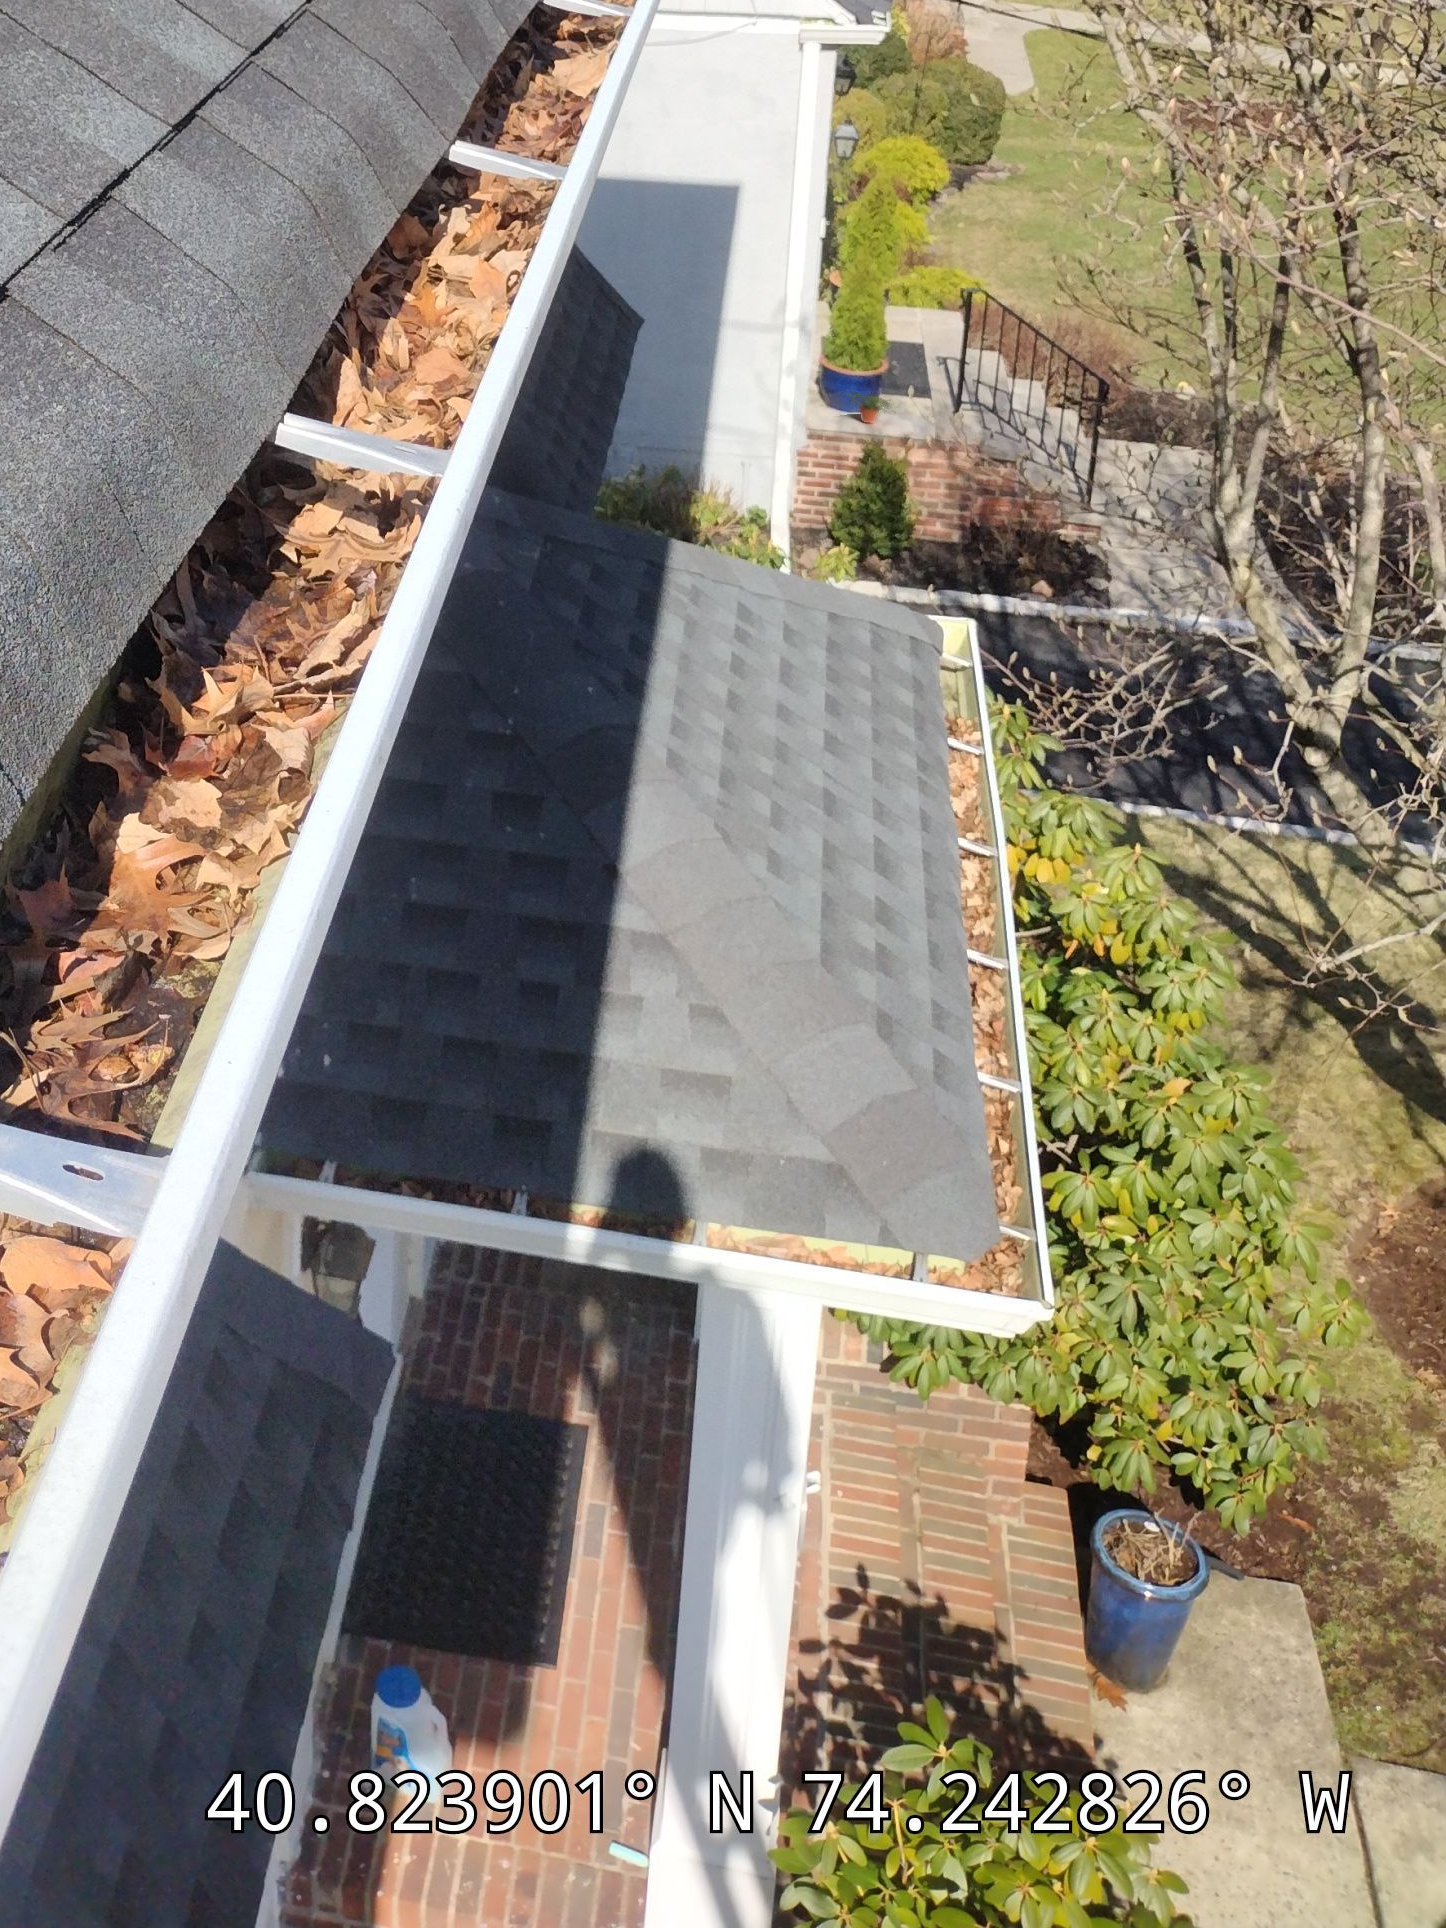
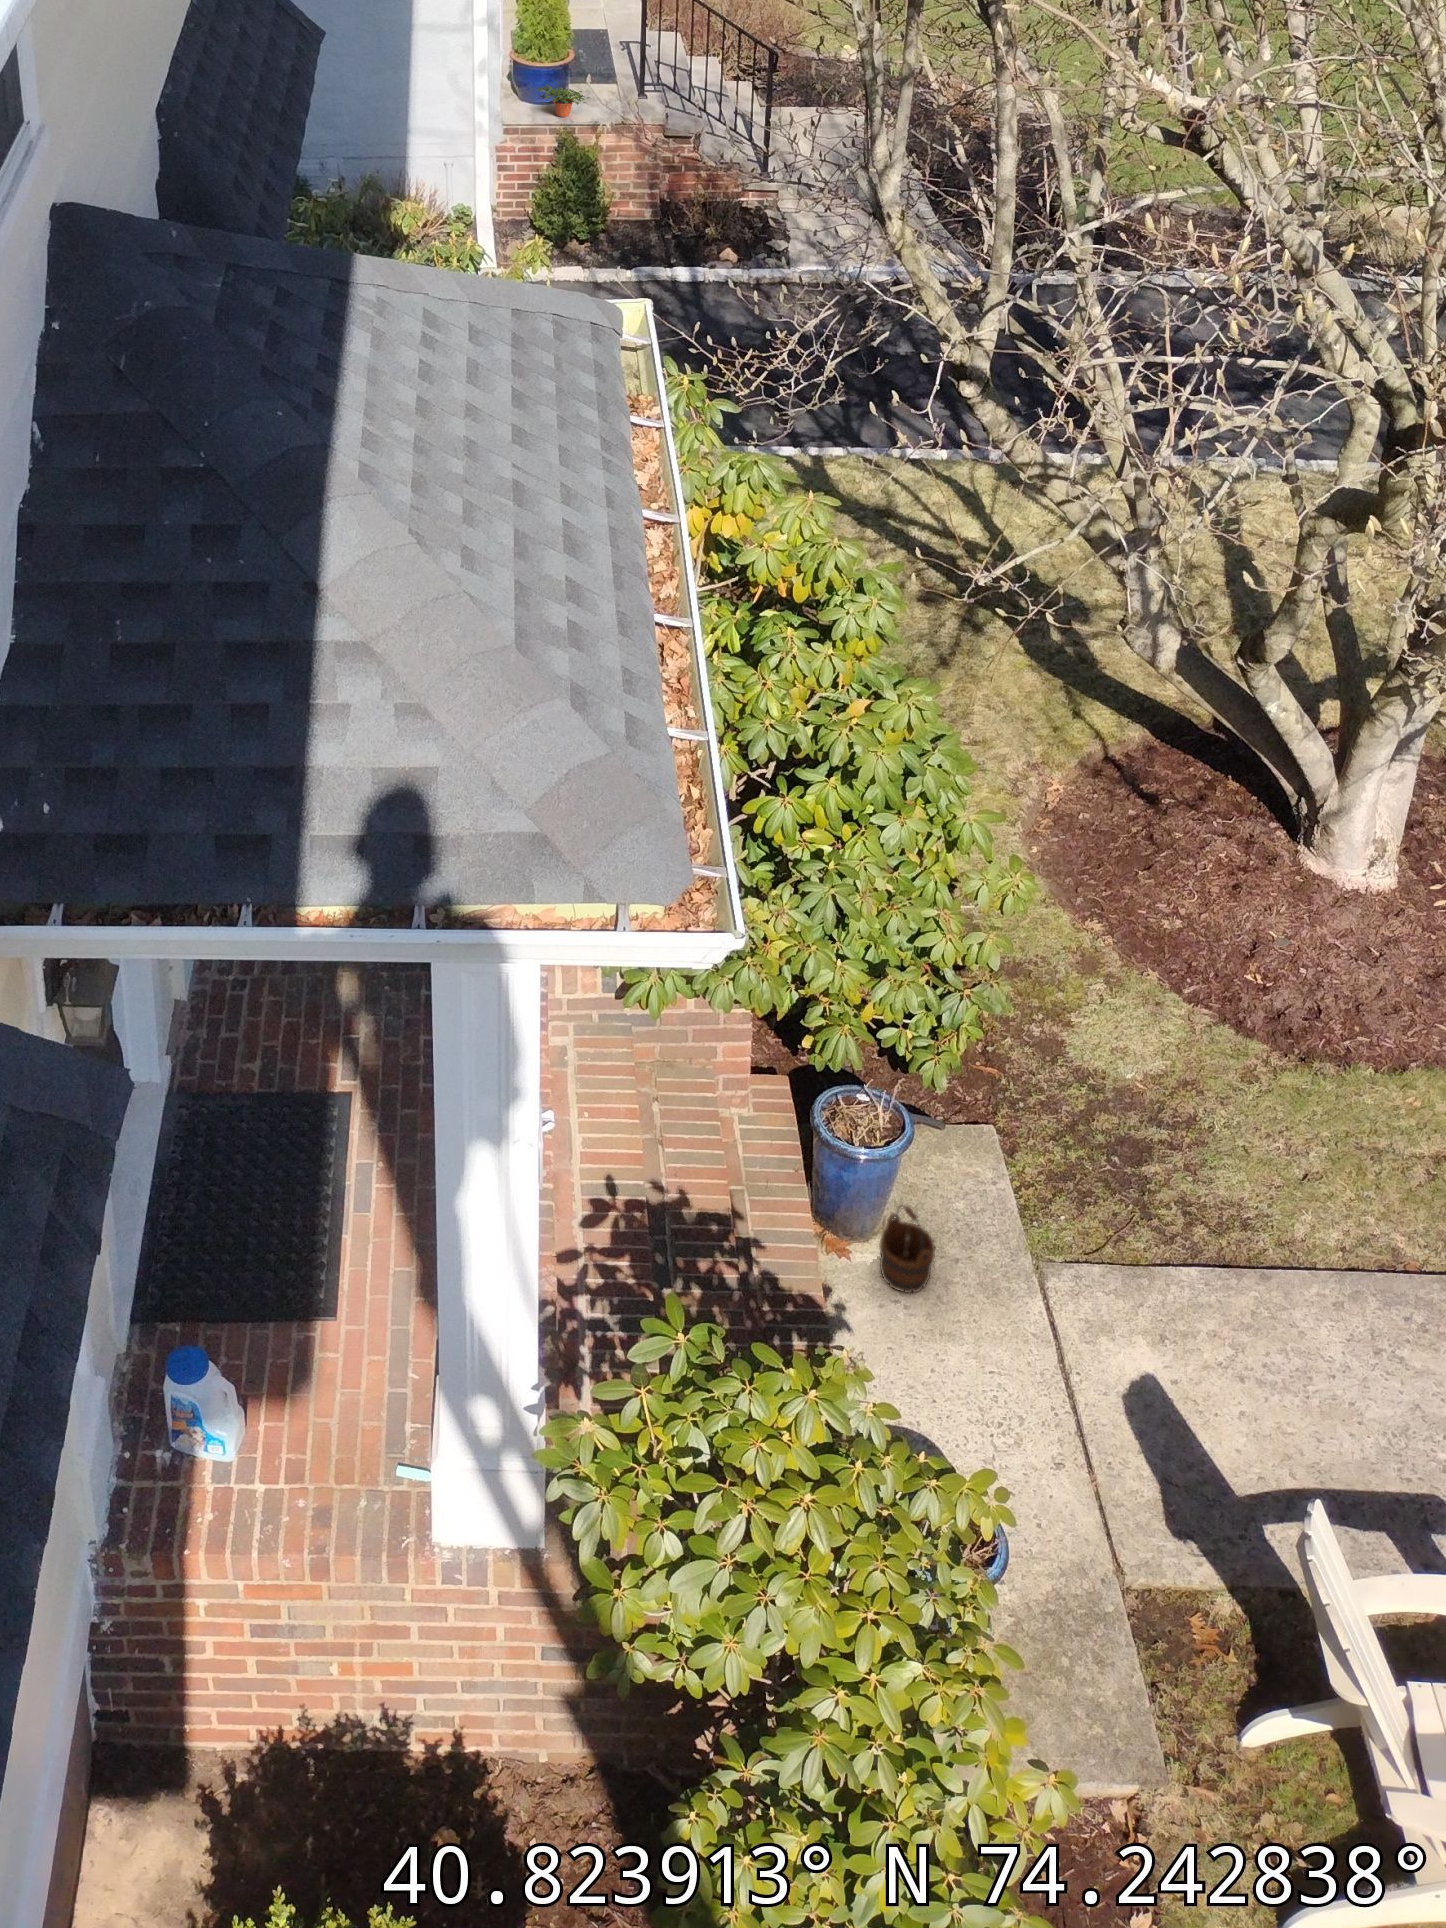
wooden bucket: none [1166,1673,1235,1786] -> present [880,1207,935,1293]

